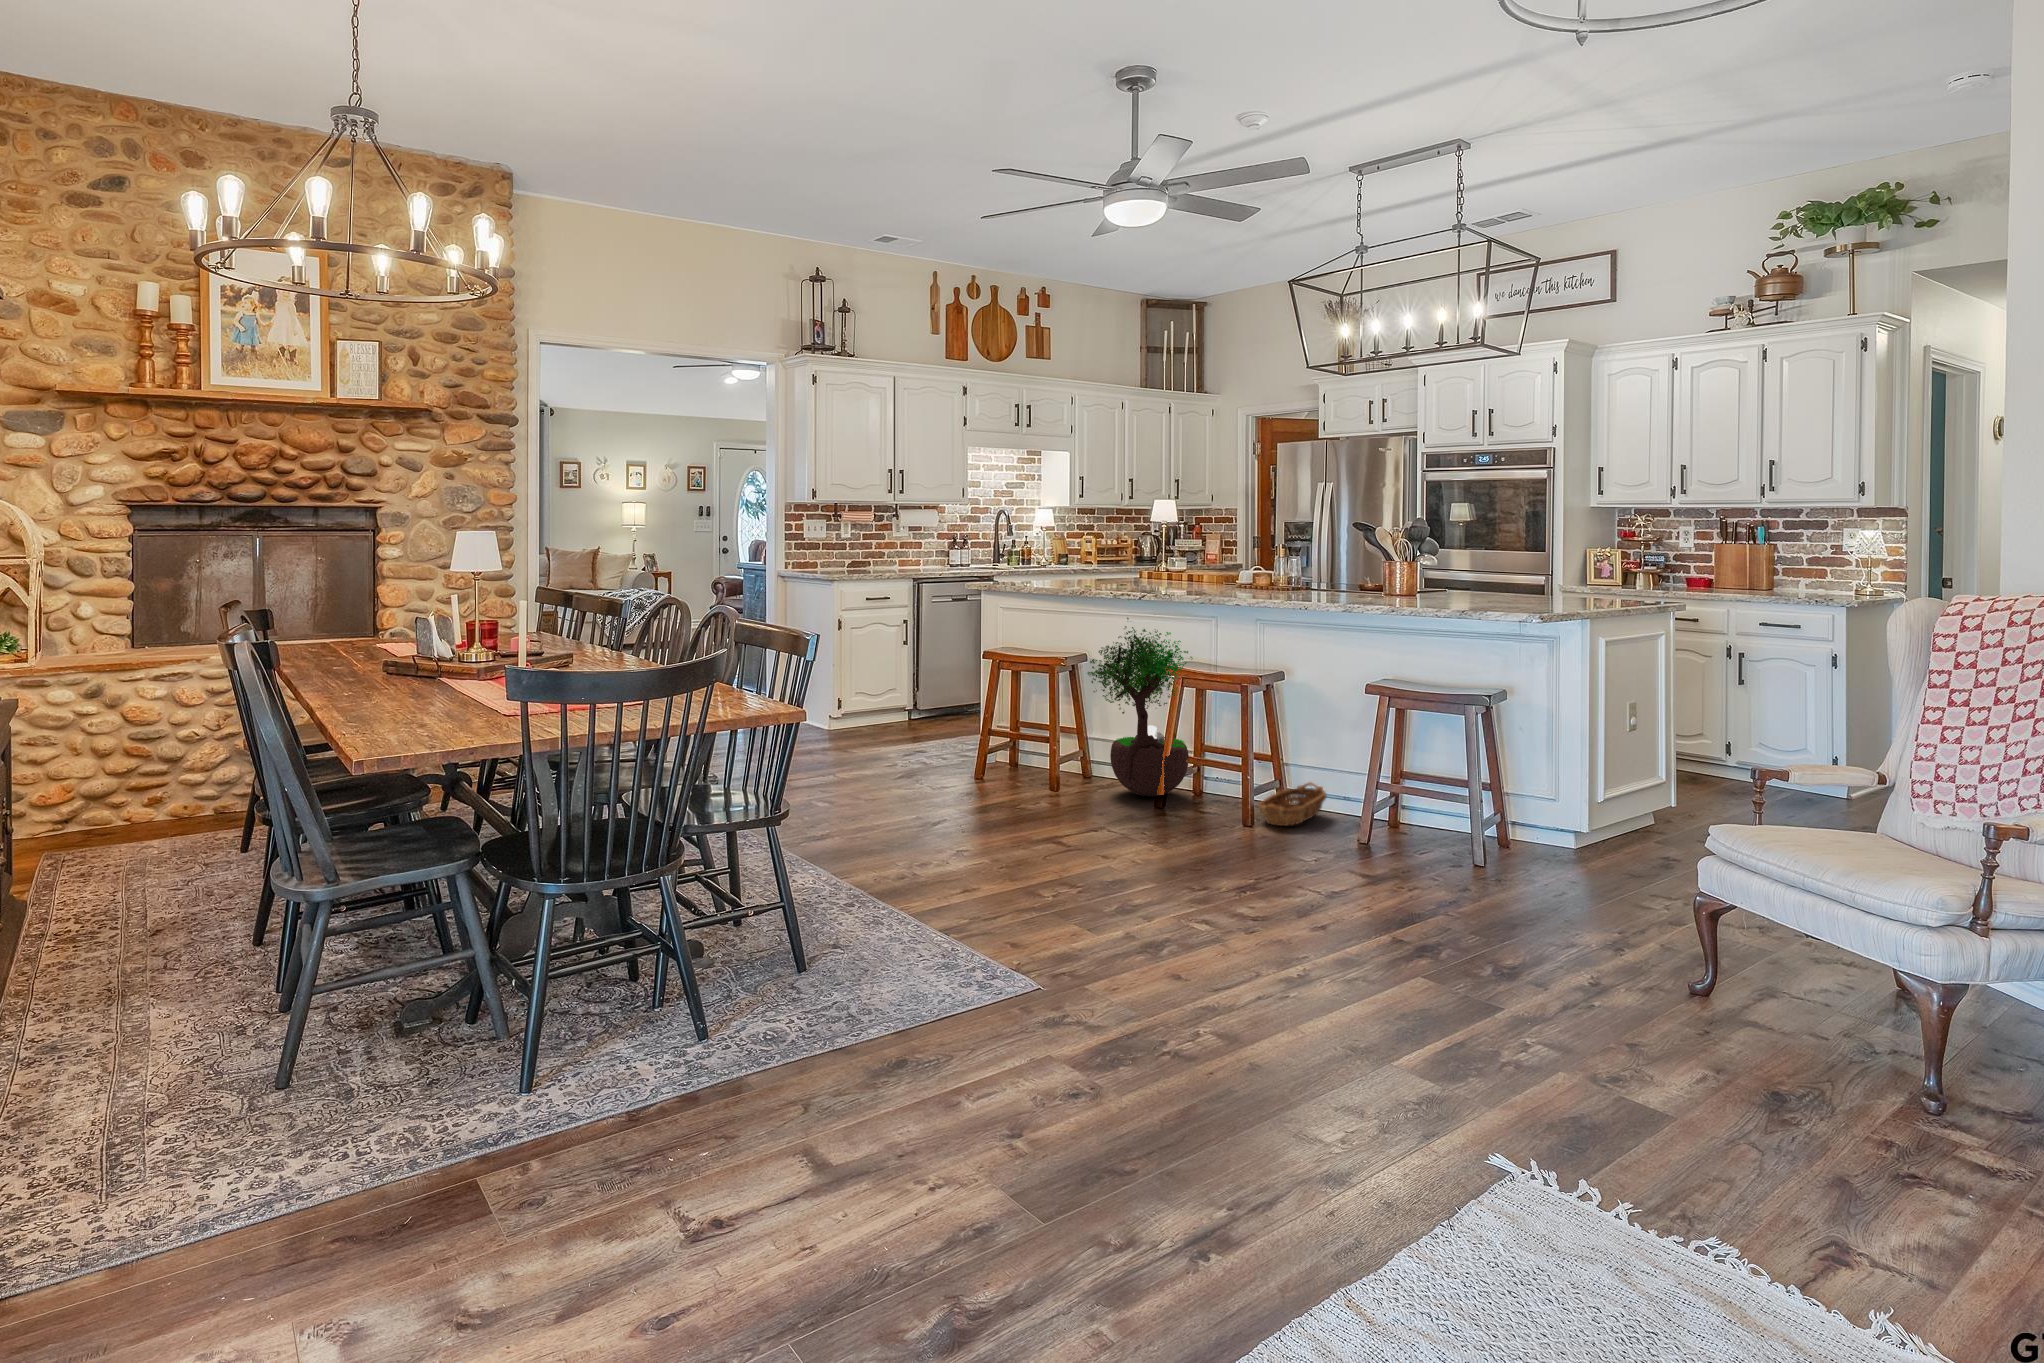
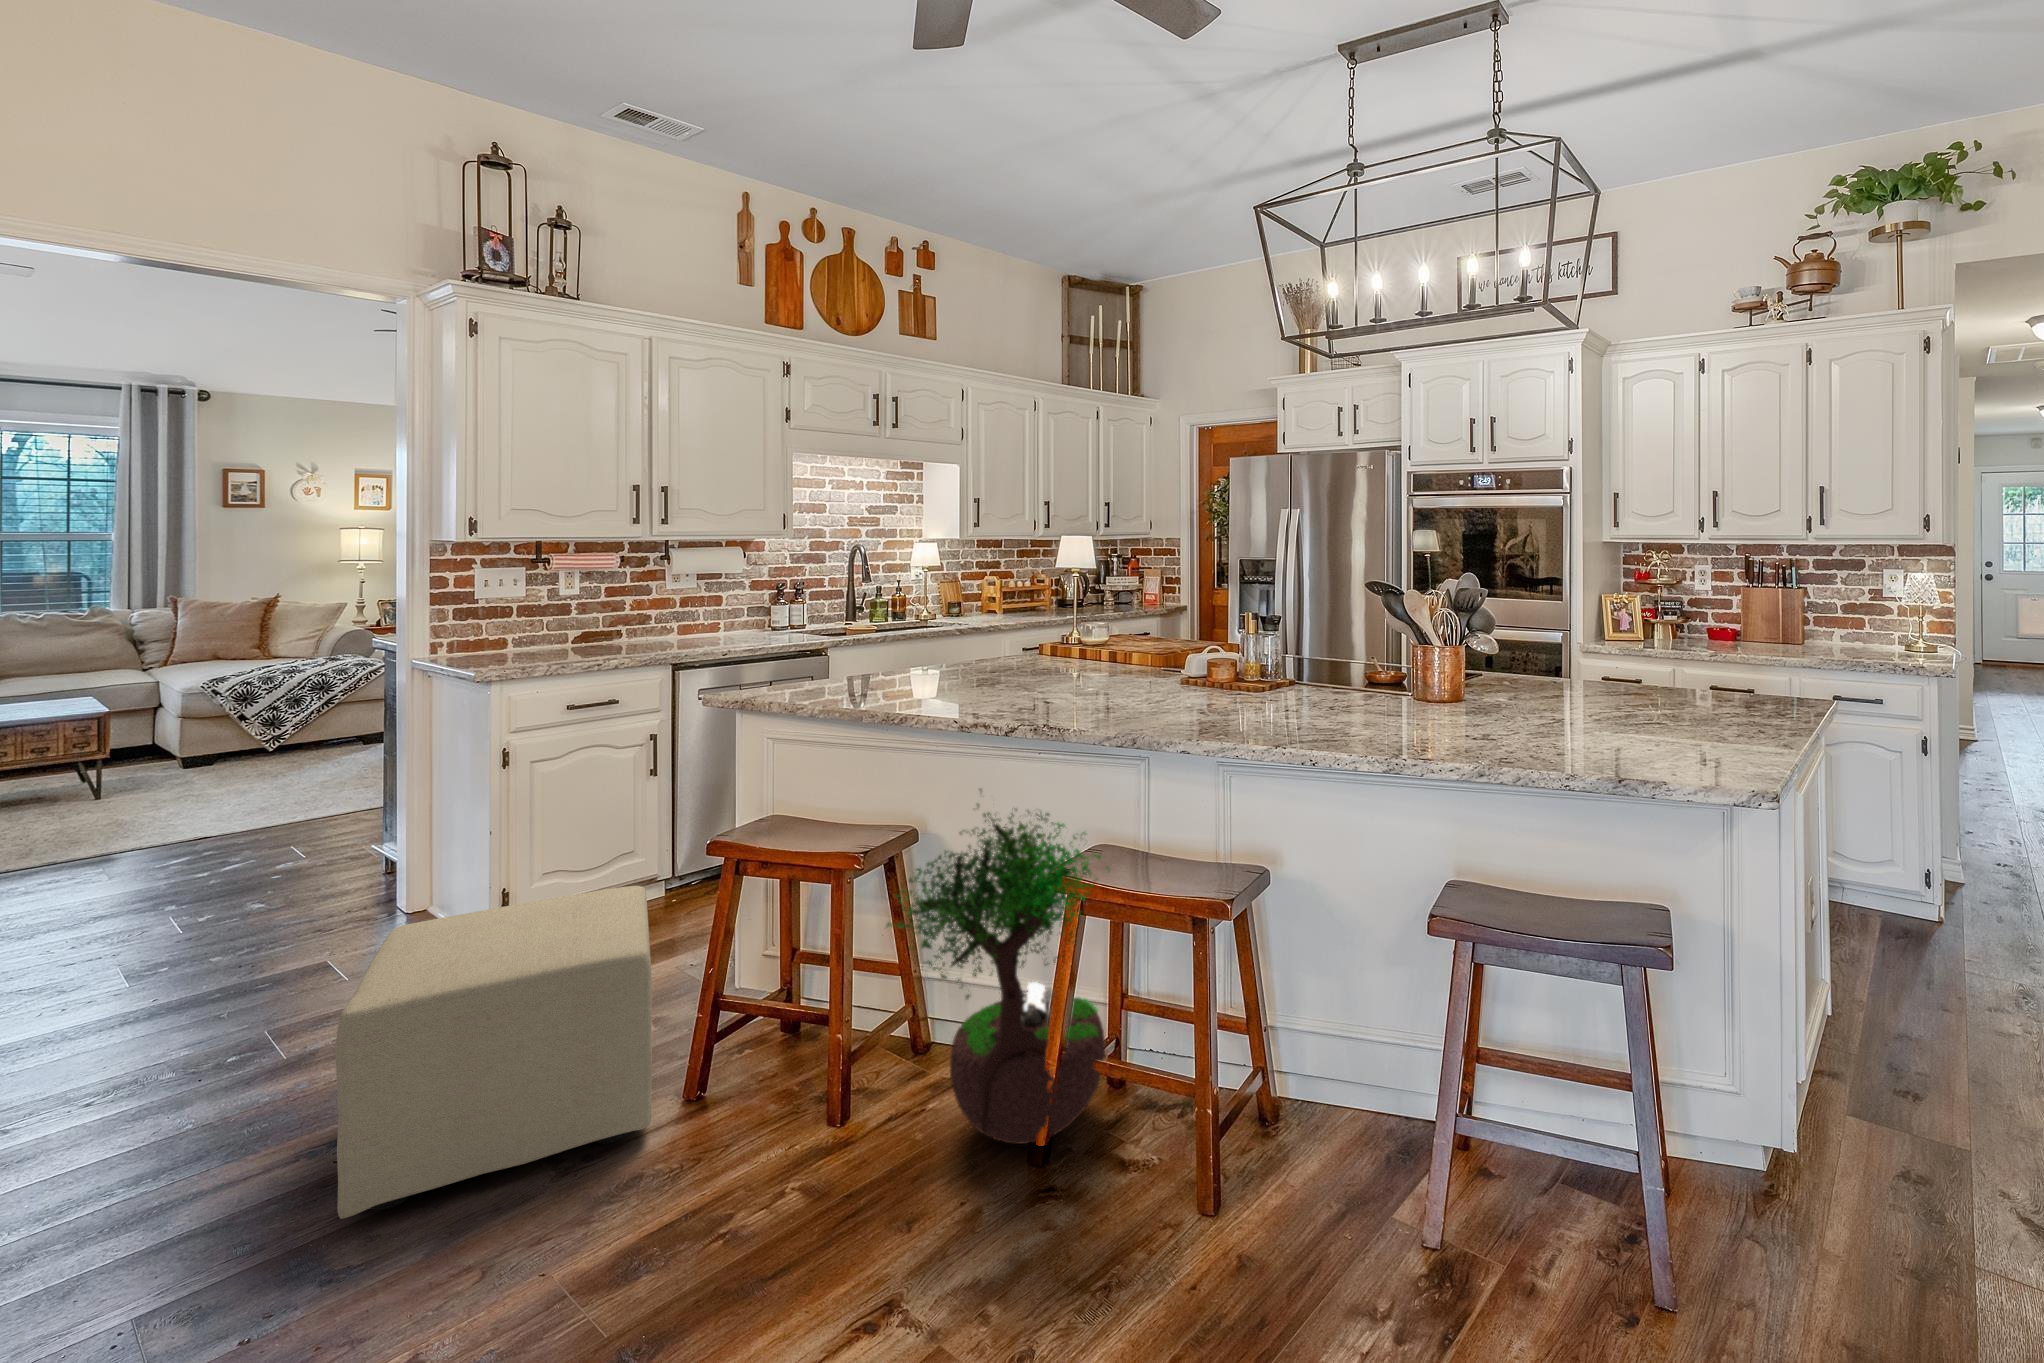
ottoman: none [844,678,969,784] -> present [335,886,652,1219]
basket: present [1258,783,1326,826] -> none [1206,1075,1377,1266]

